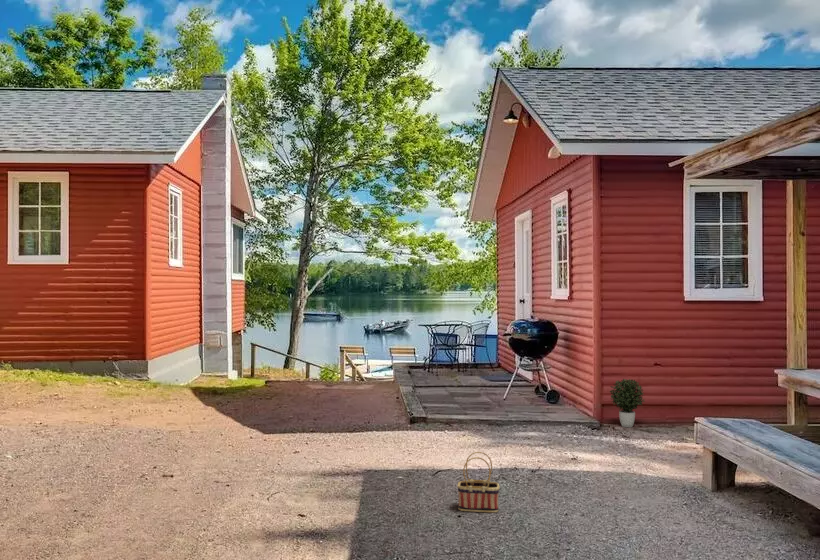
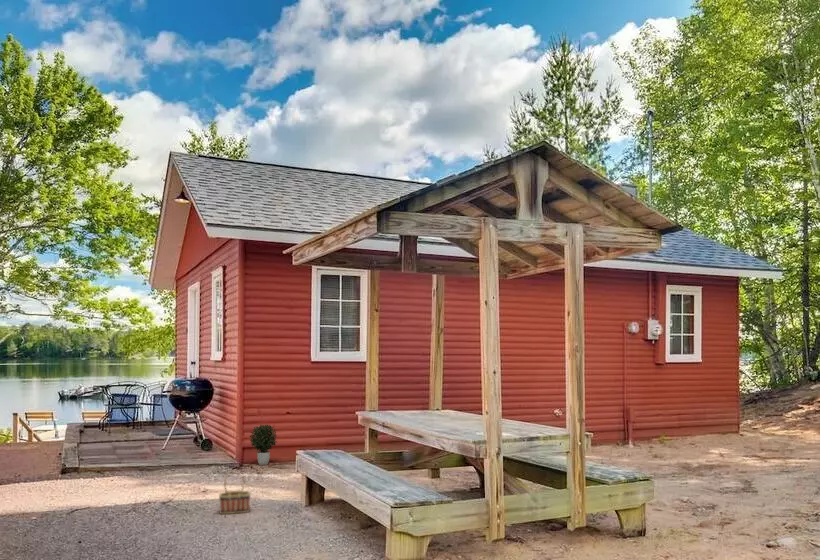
basket: present [457,452,499,513] -> present [219,473,250,514]

